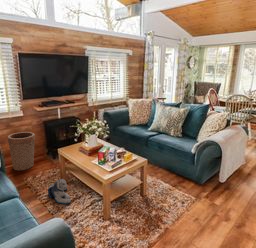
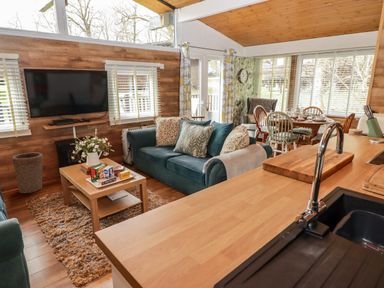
plush toy: present [48,179,71,204] -> none [45,198,67,224]

